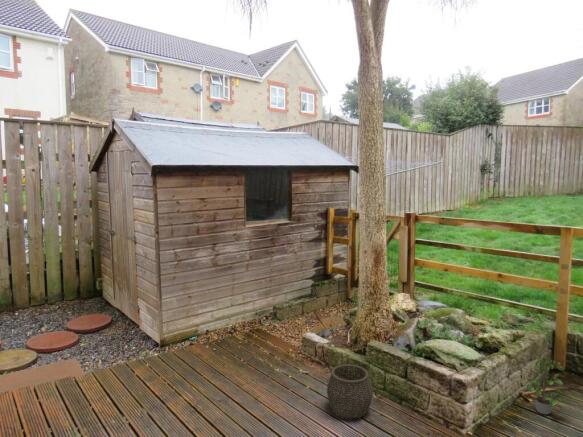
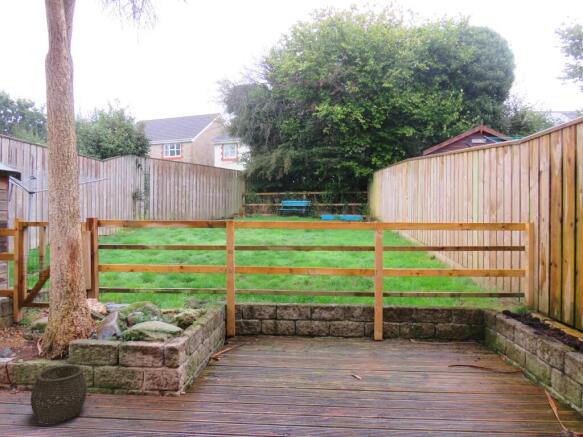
potted plant: present [528,357,567,414] -> none [214,319,241,364]

